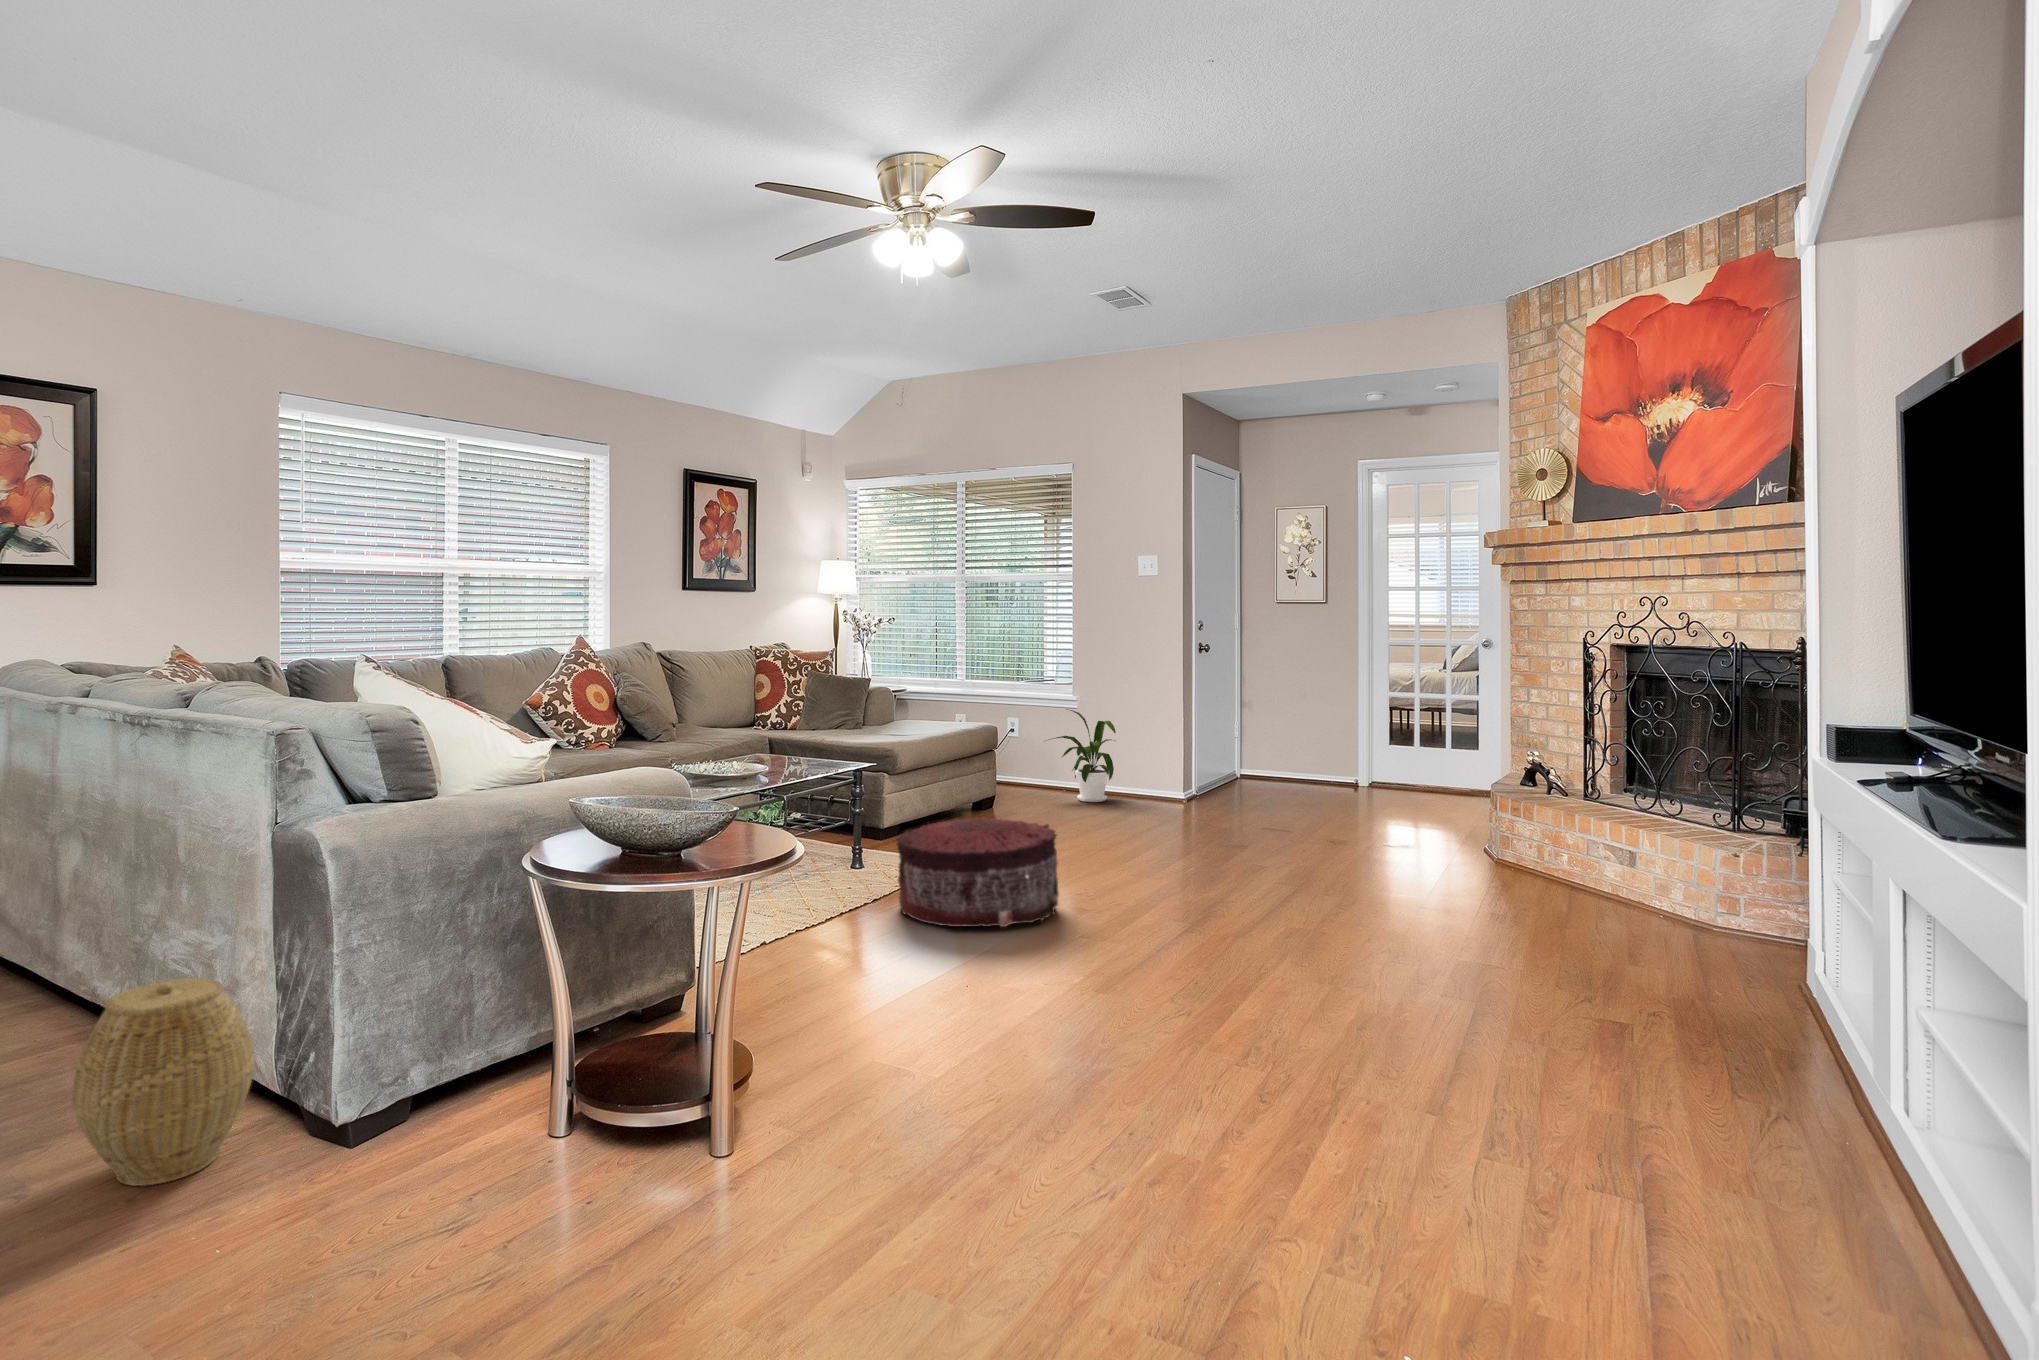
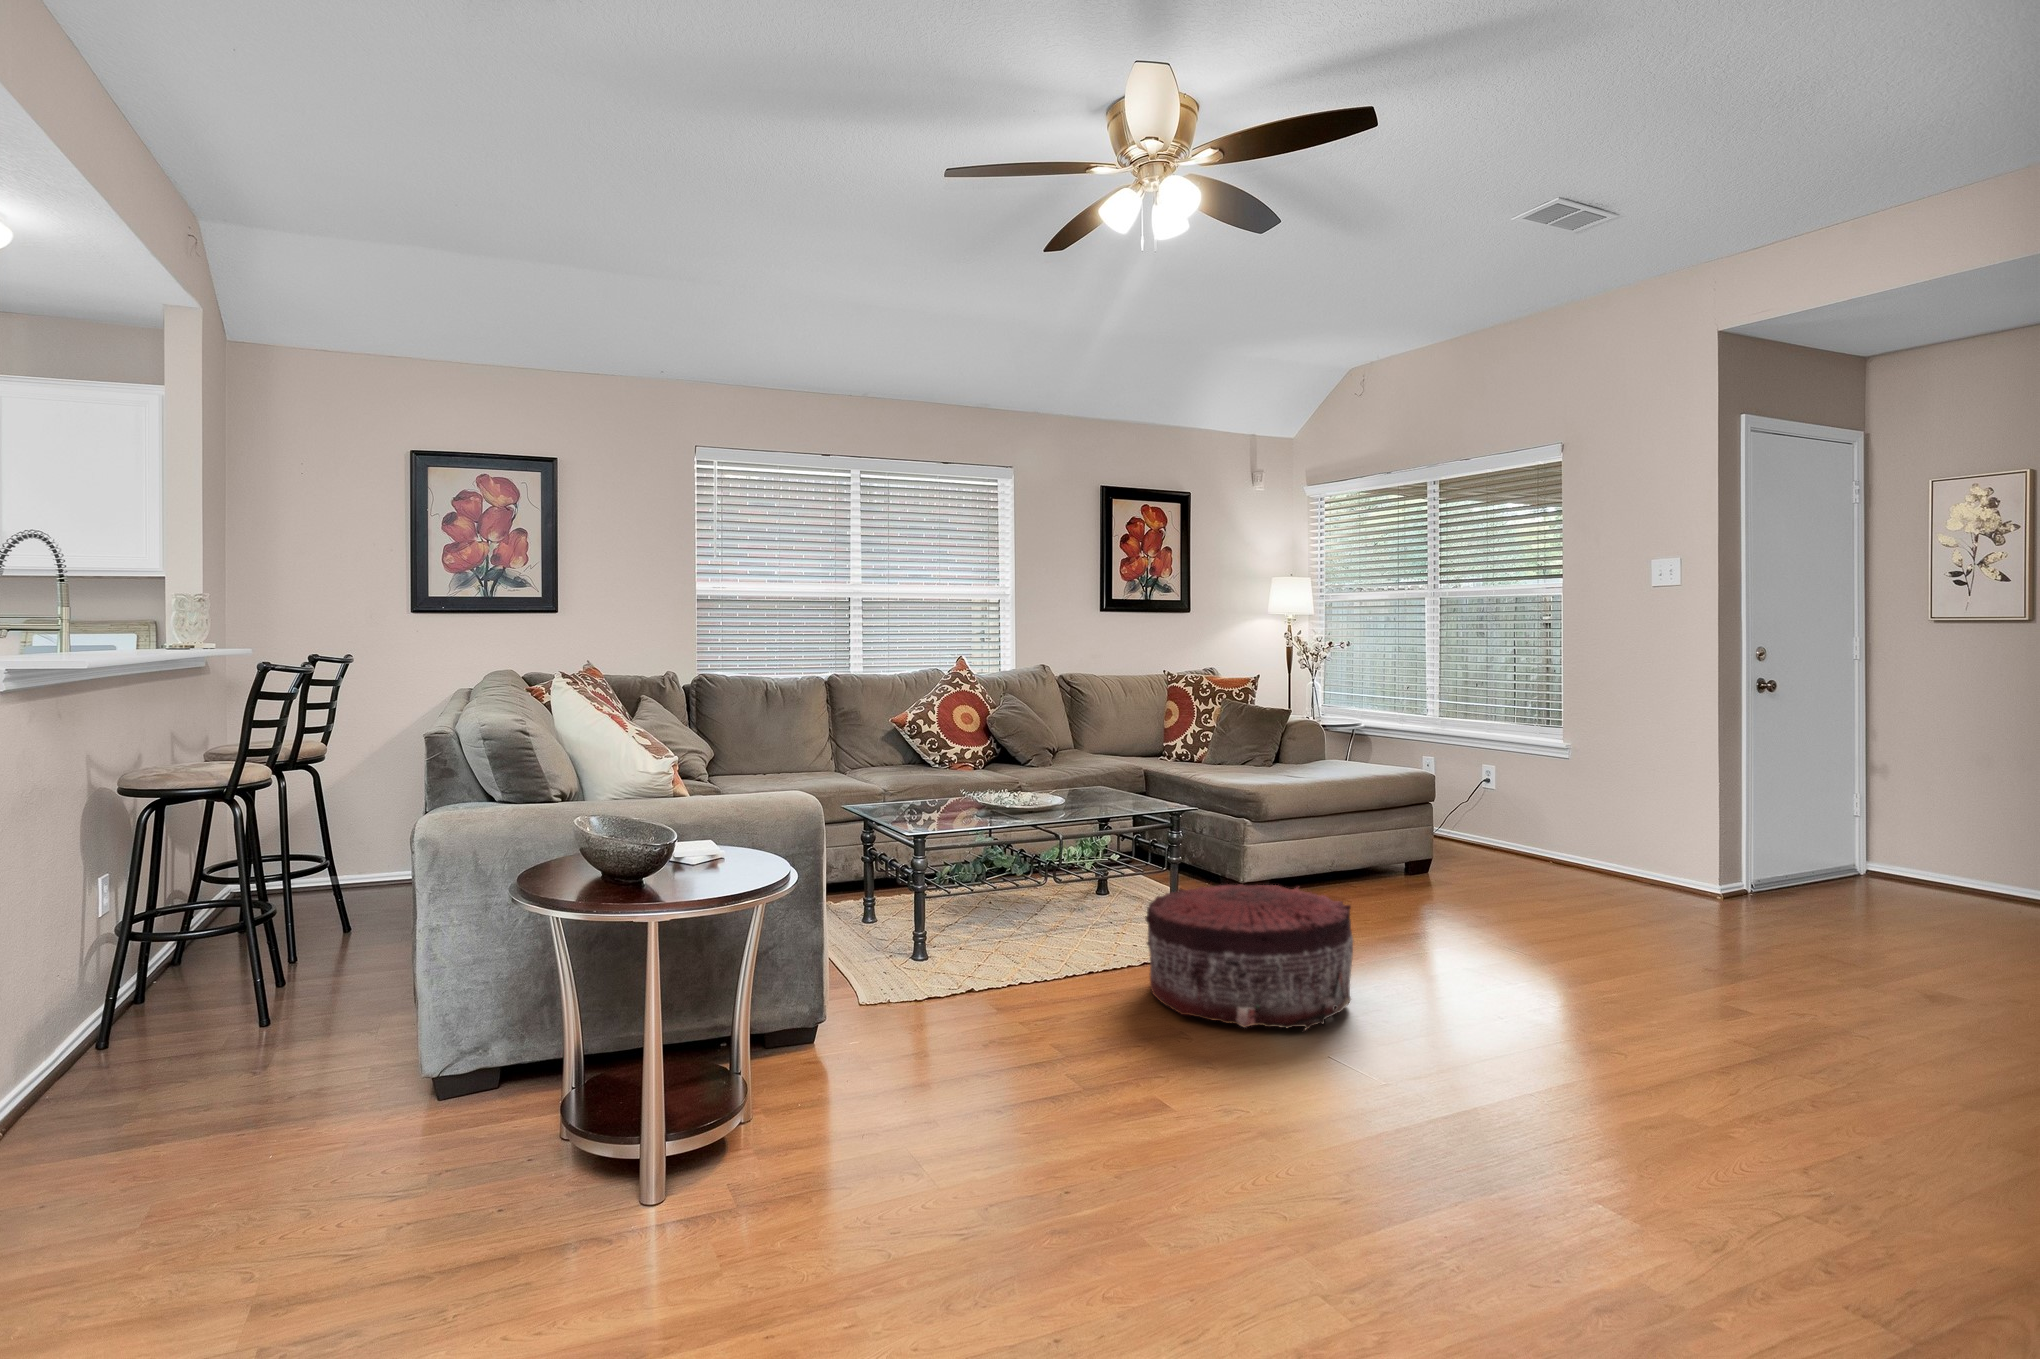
house plant: present [1046,709,1116,802] -> none [1501,758,1615,885]
woven basket: present [72,978,255,1186] -> none [248,937,389,1104]

